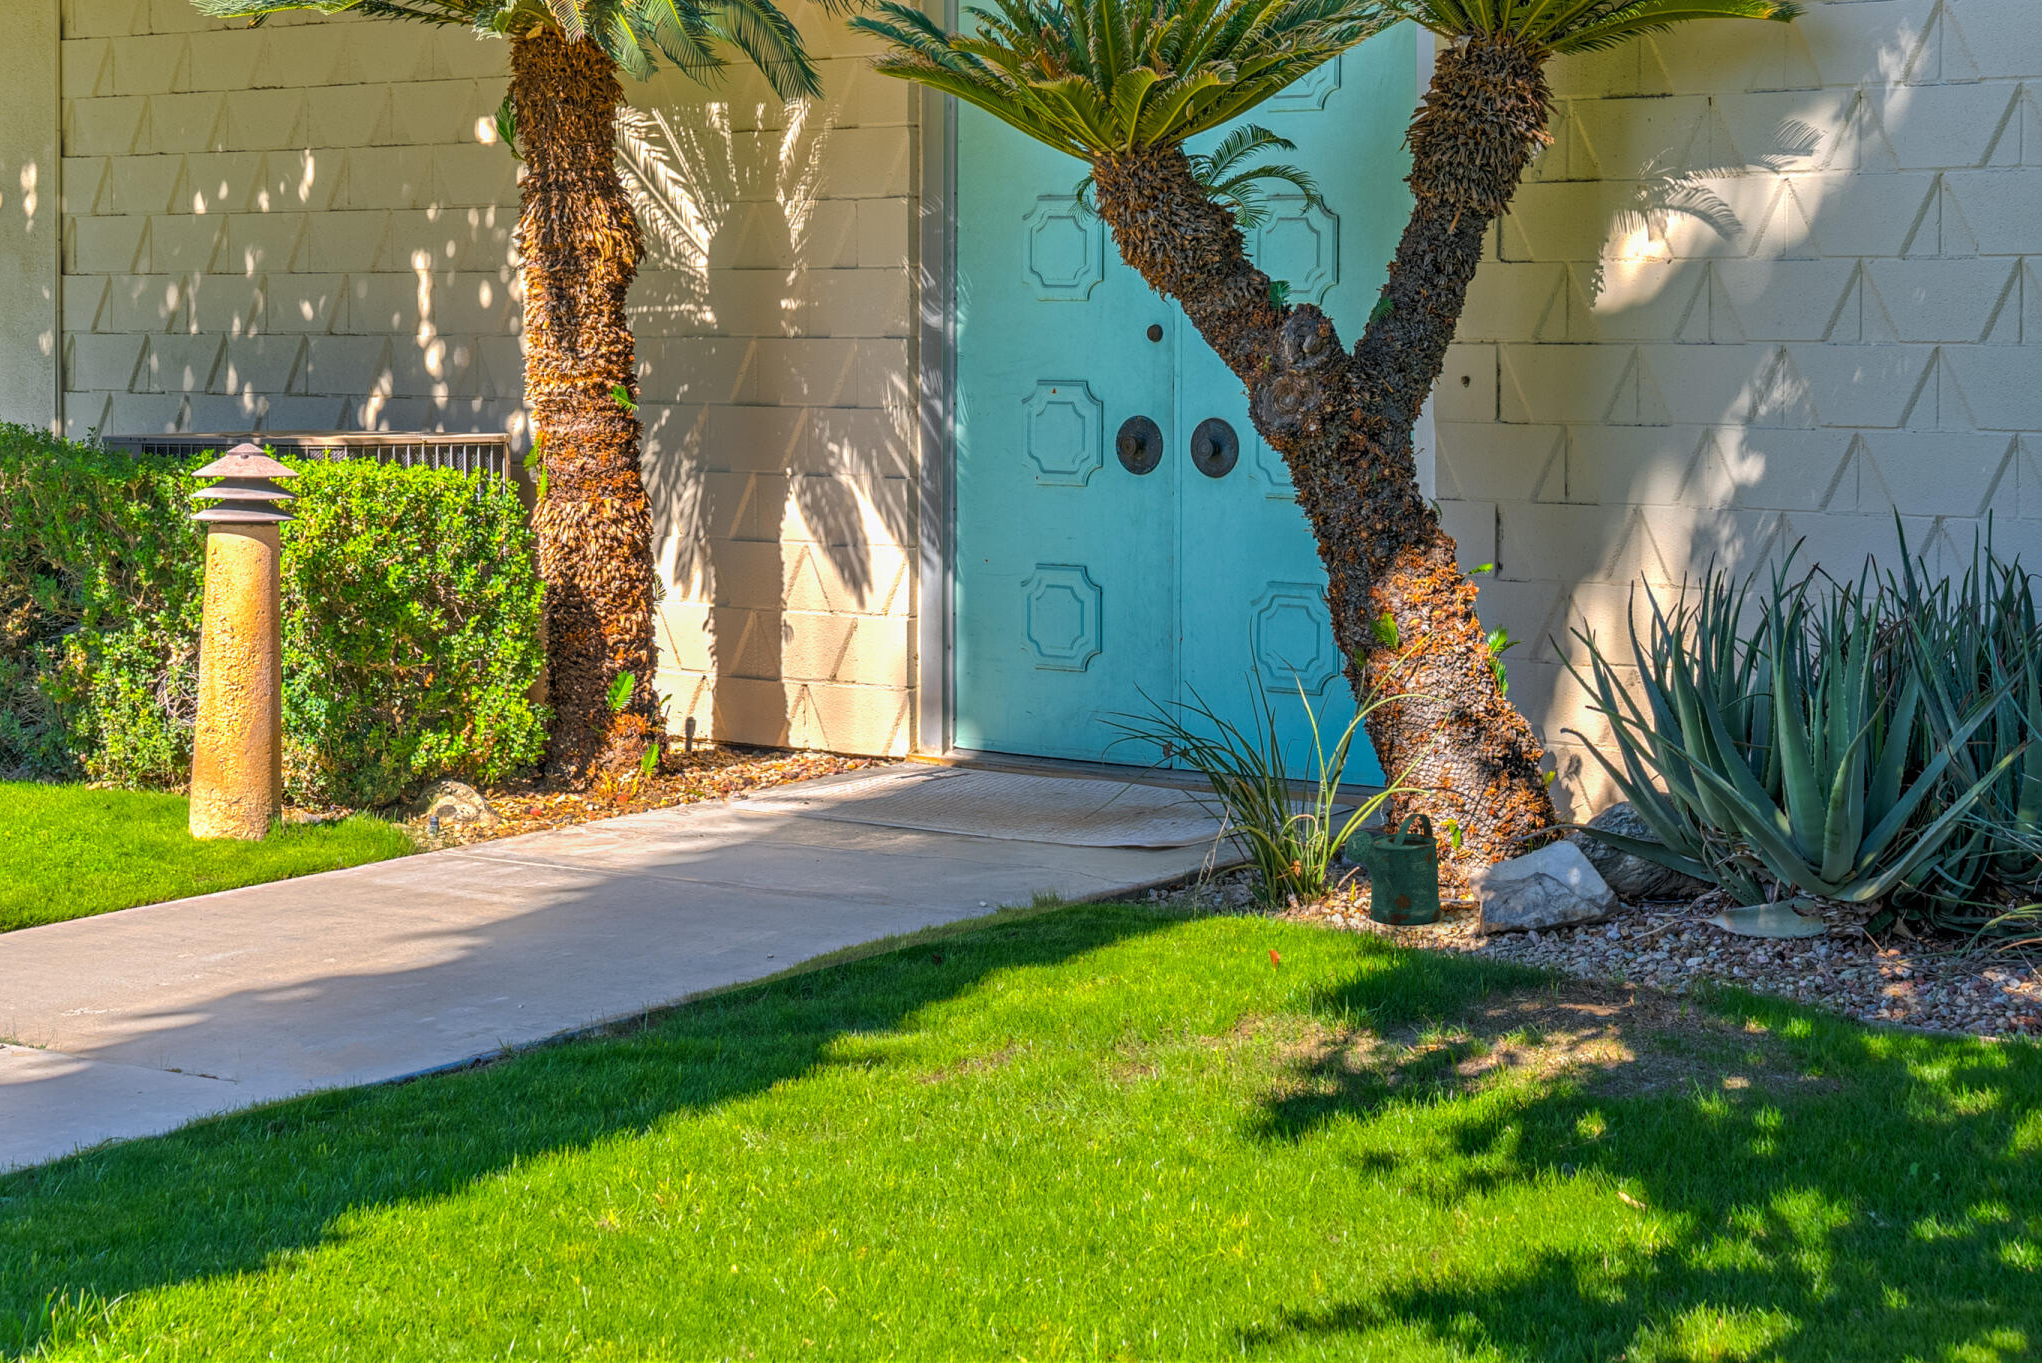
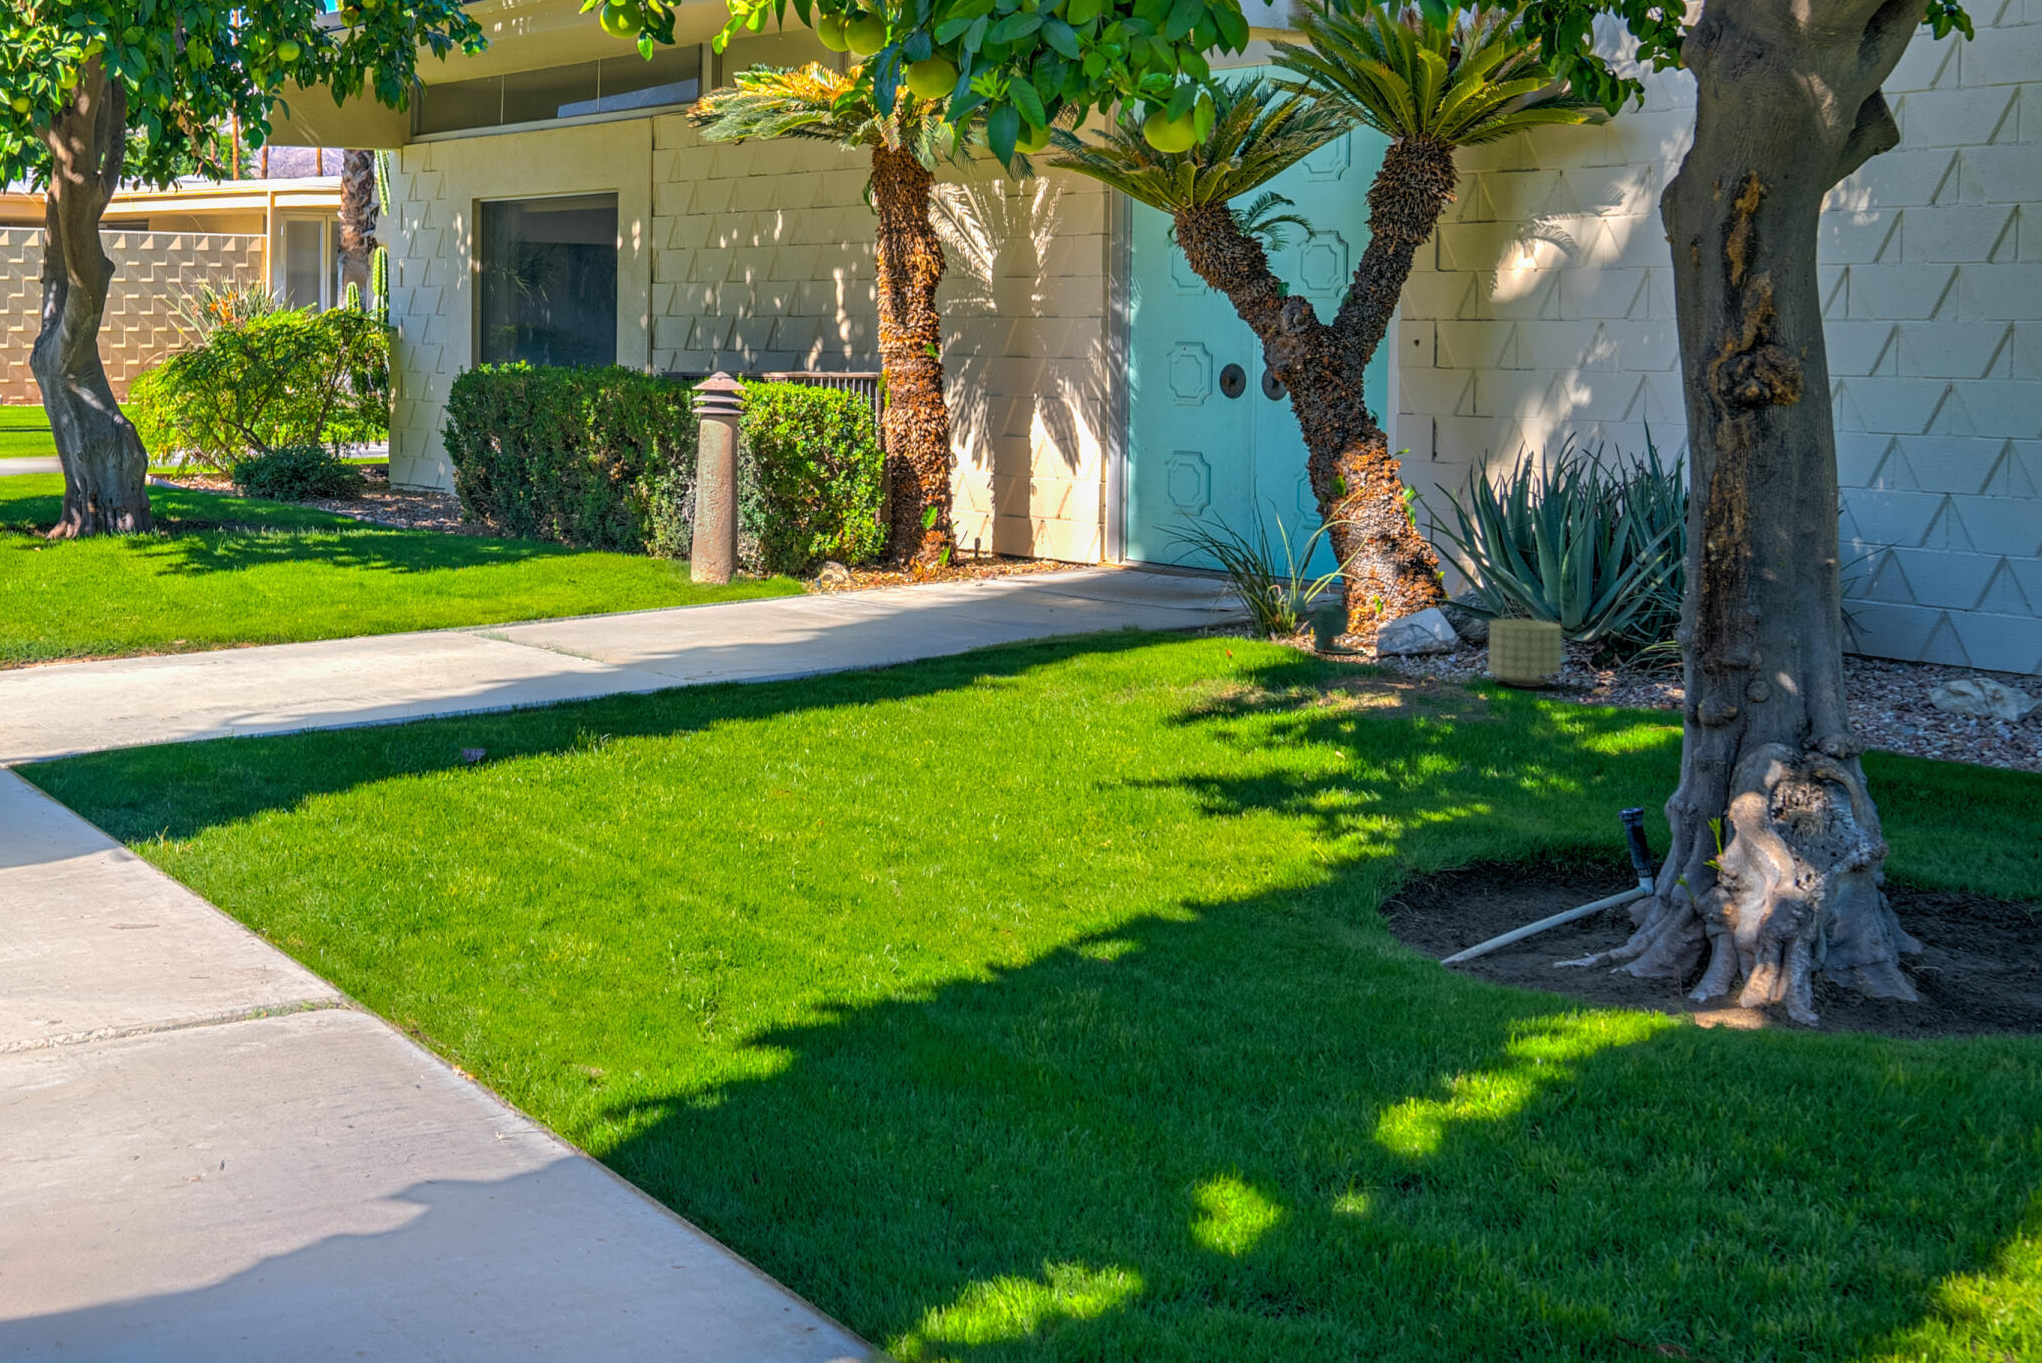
planter: none [1690,852,1801,972] -> present [1488,619,1561,687]

